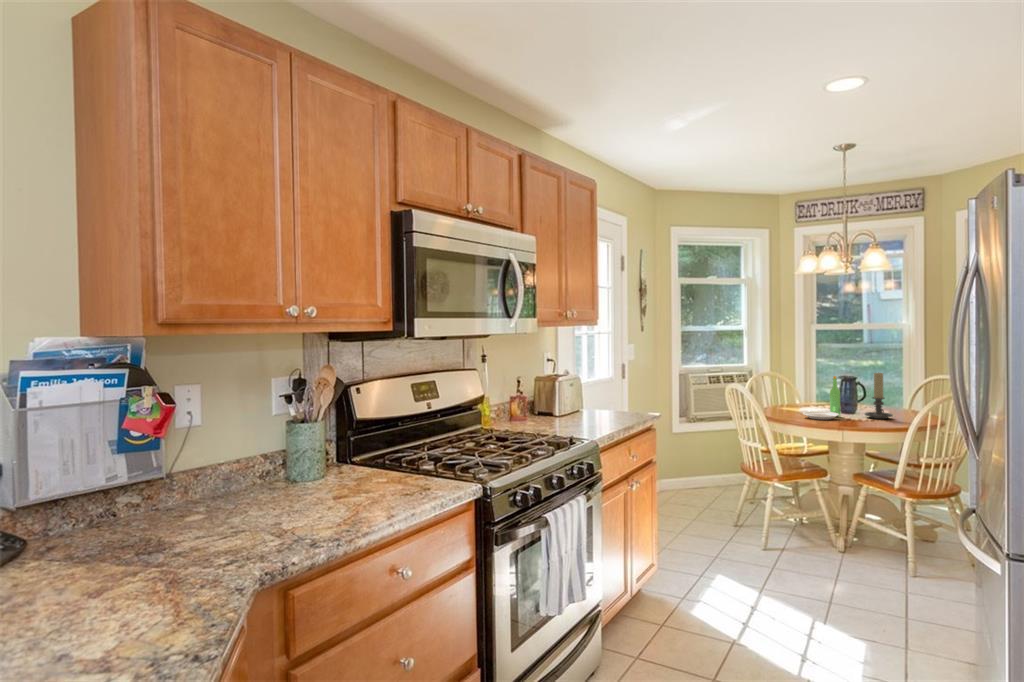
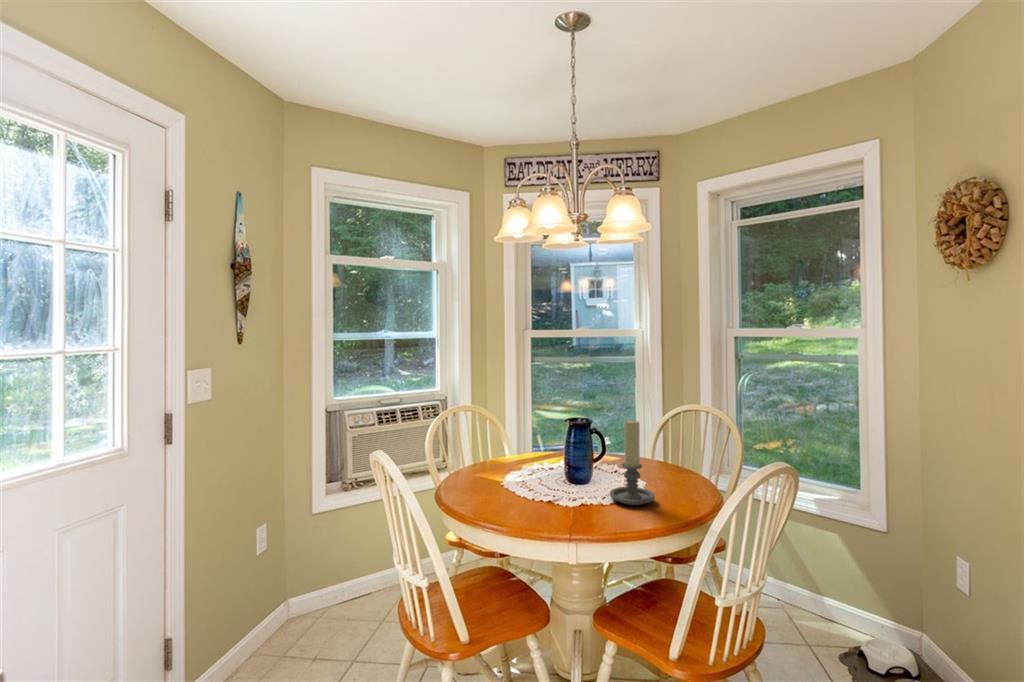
plate: present [803,376,841,420] -> none [510,429,572,524]

